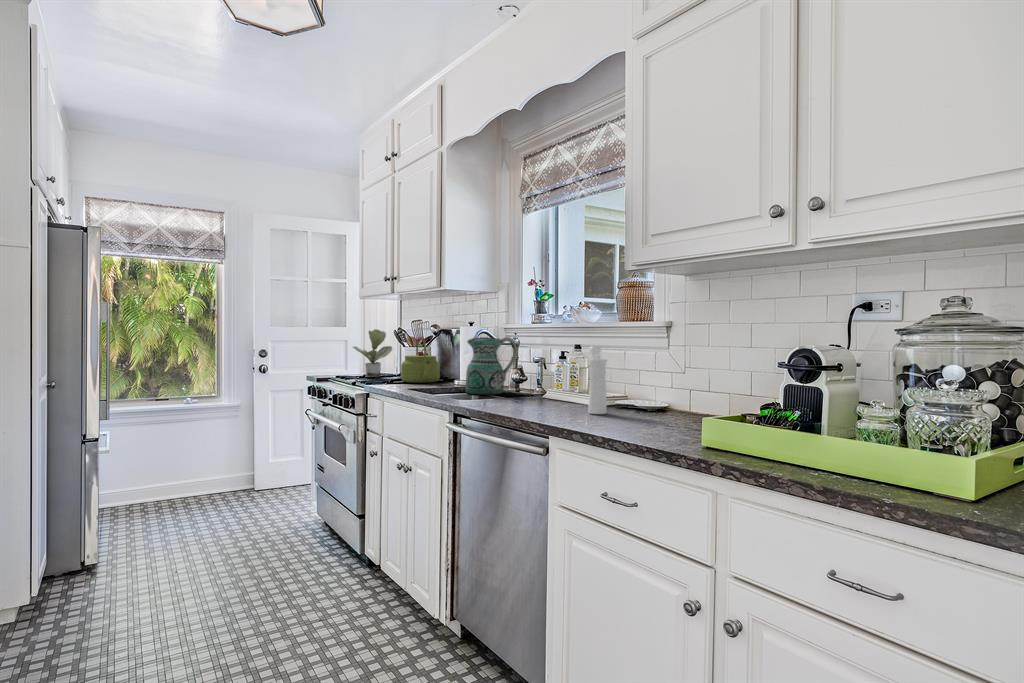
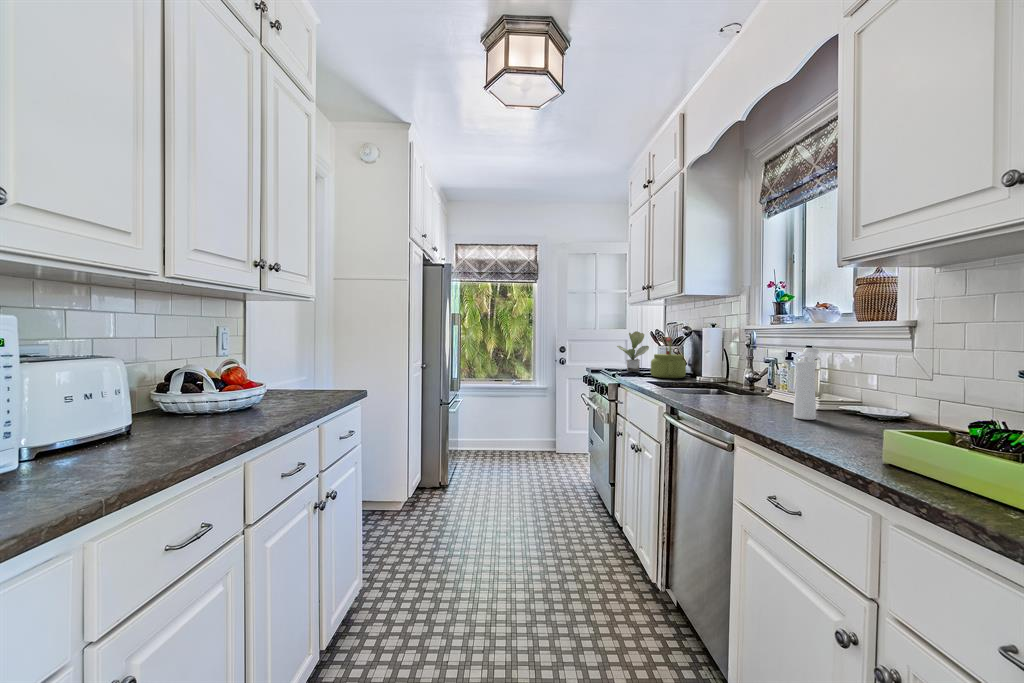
ceramic pitcher: present [466,337,518,394] -> none [694,338,748,392]

